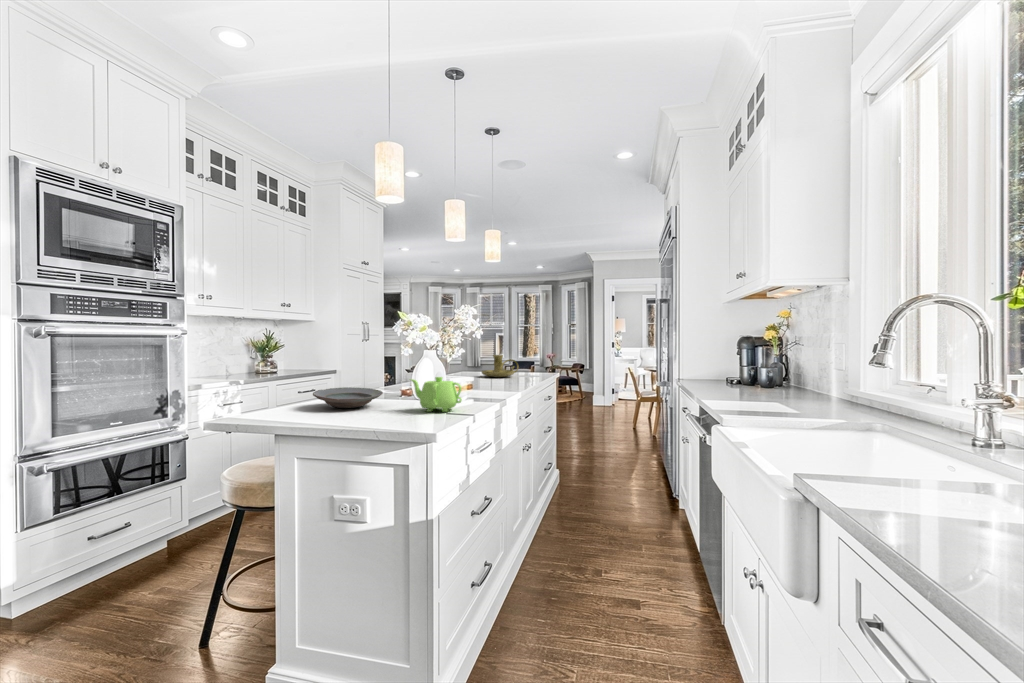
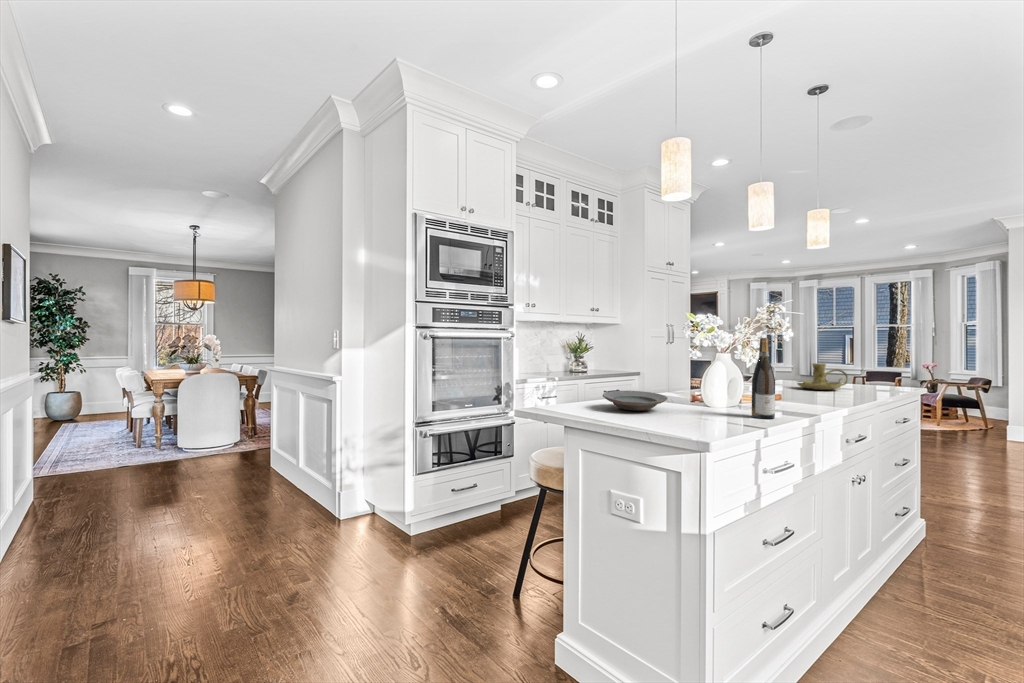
wine bottle: none [460,331,479,404] -> present [752,338,775,419]
teapot: present [411,377,462,412] -> none [692,387,749,424]

